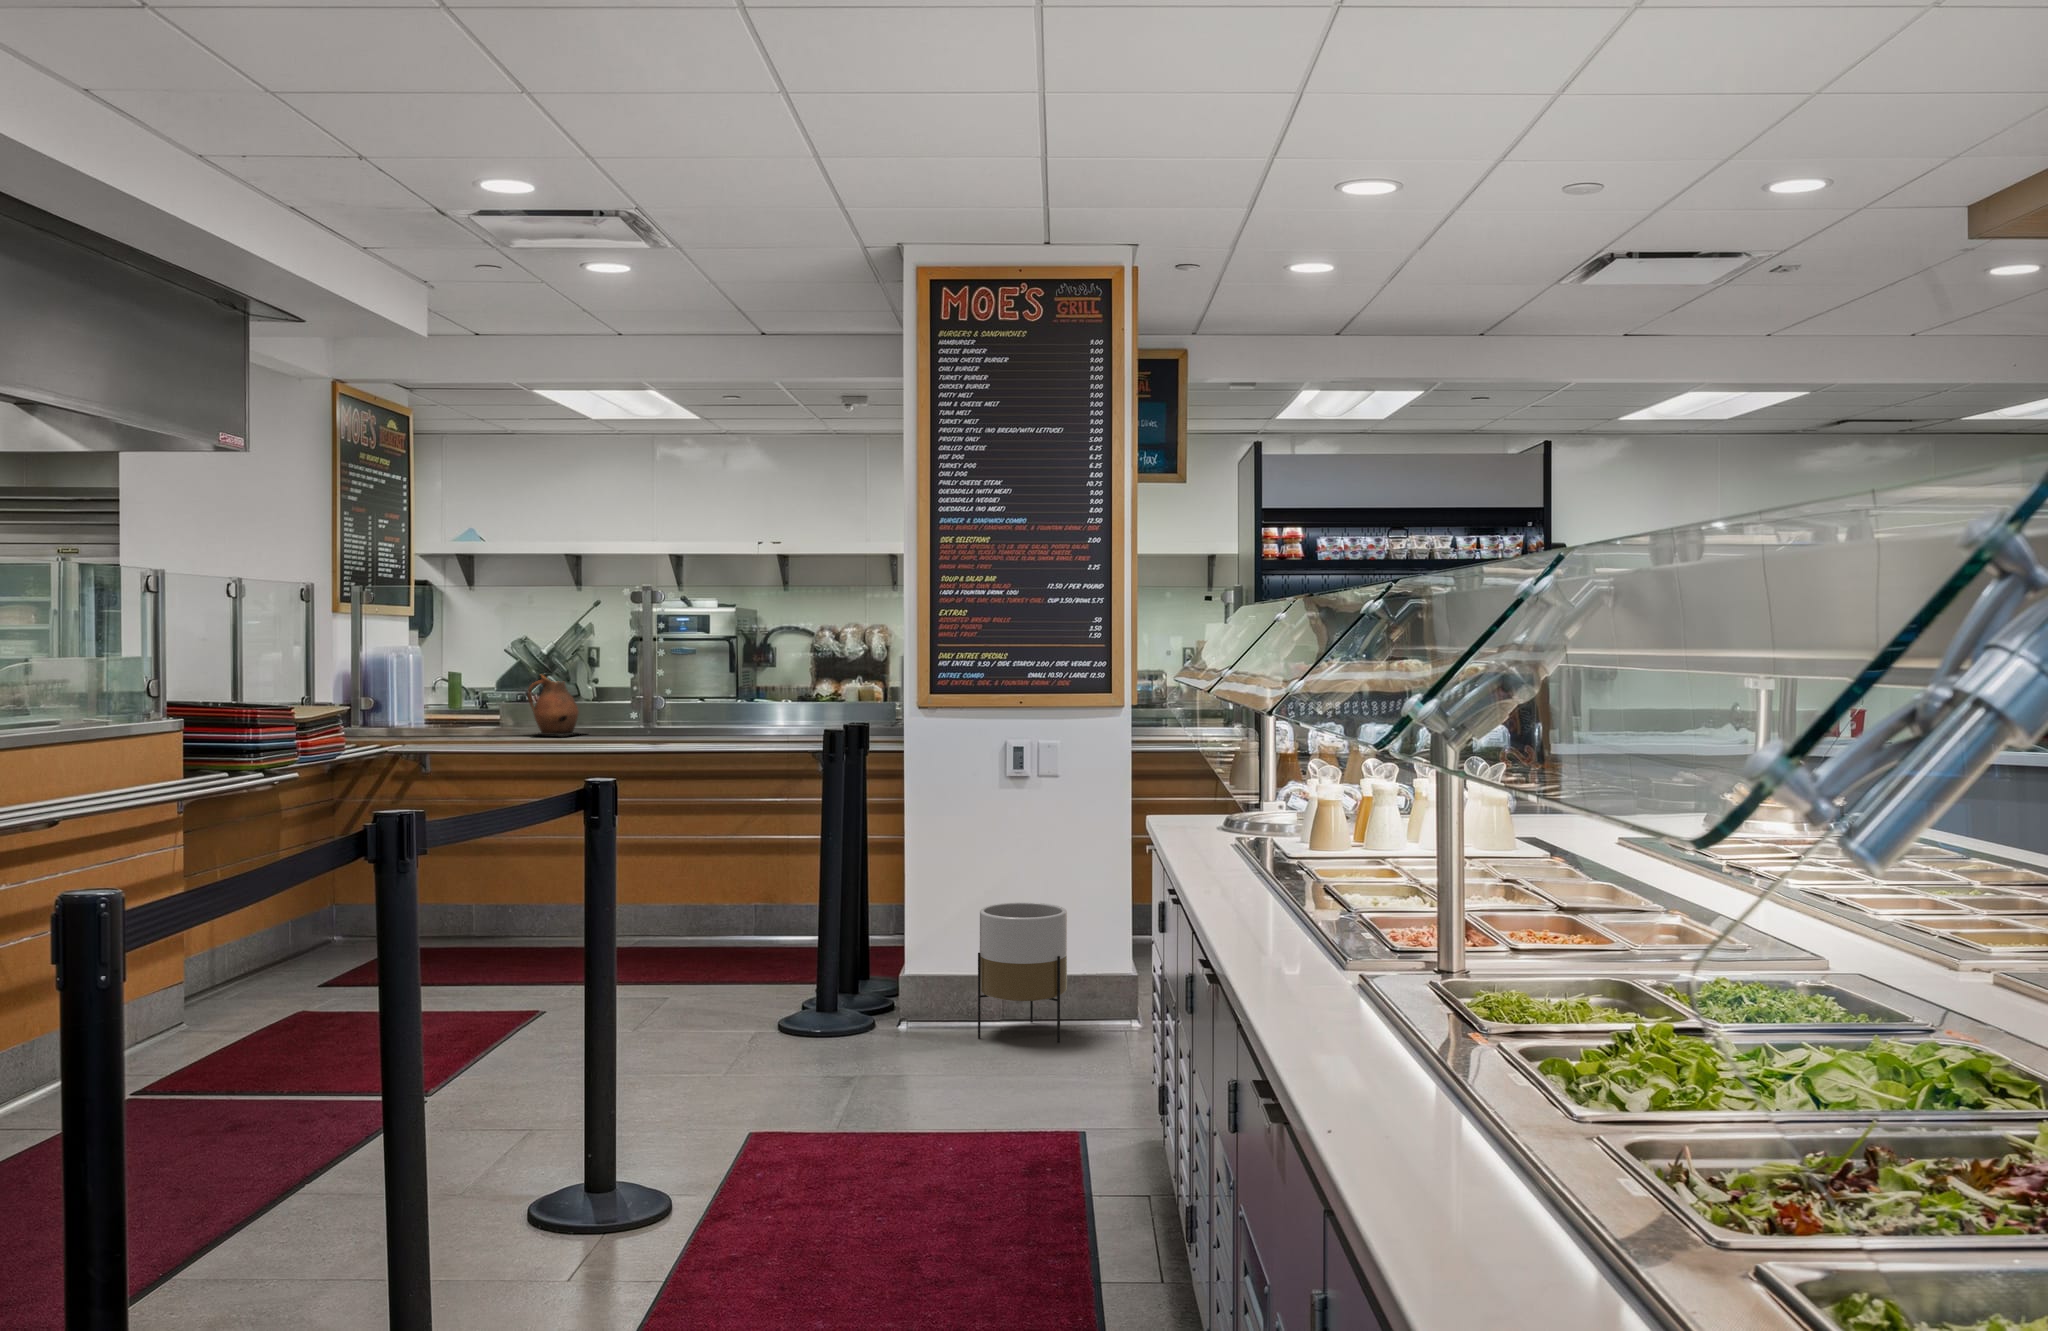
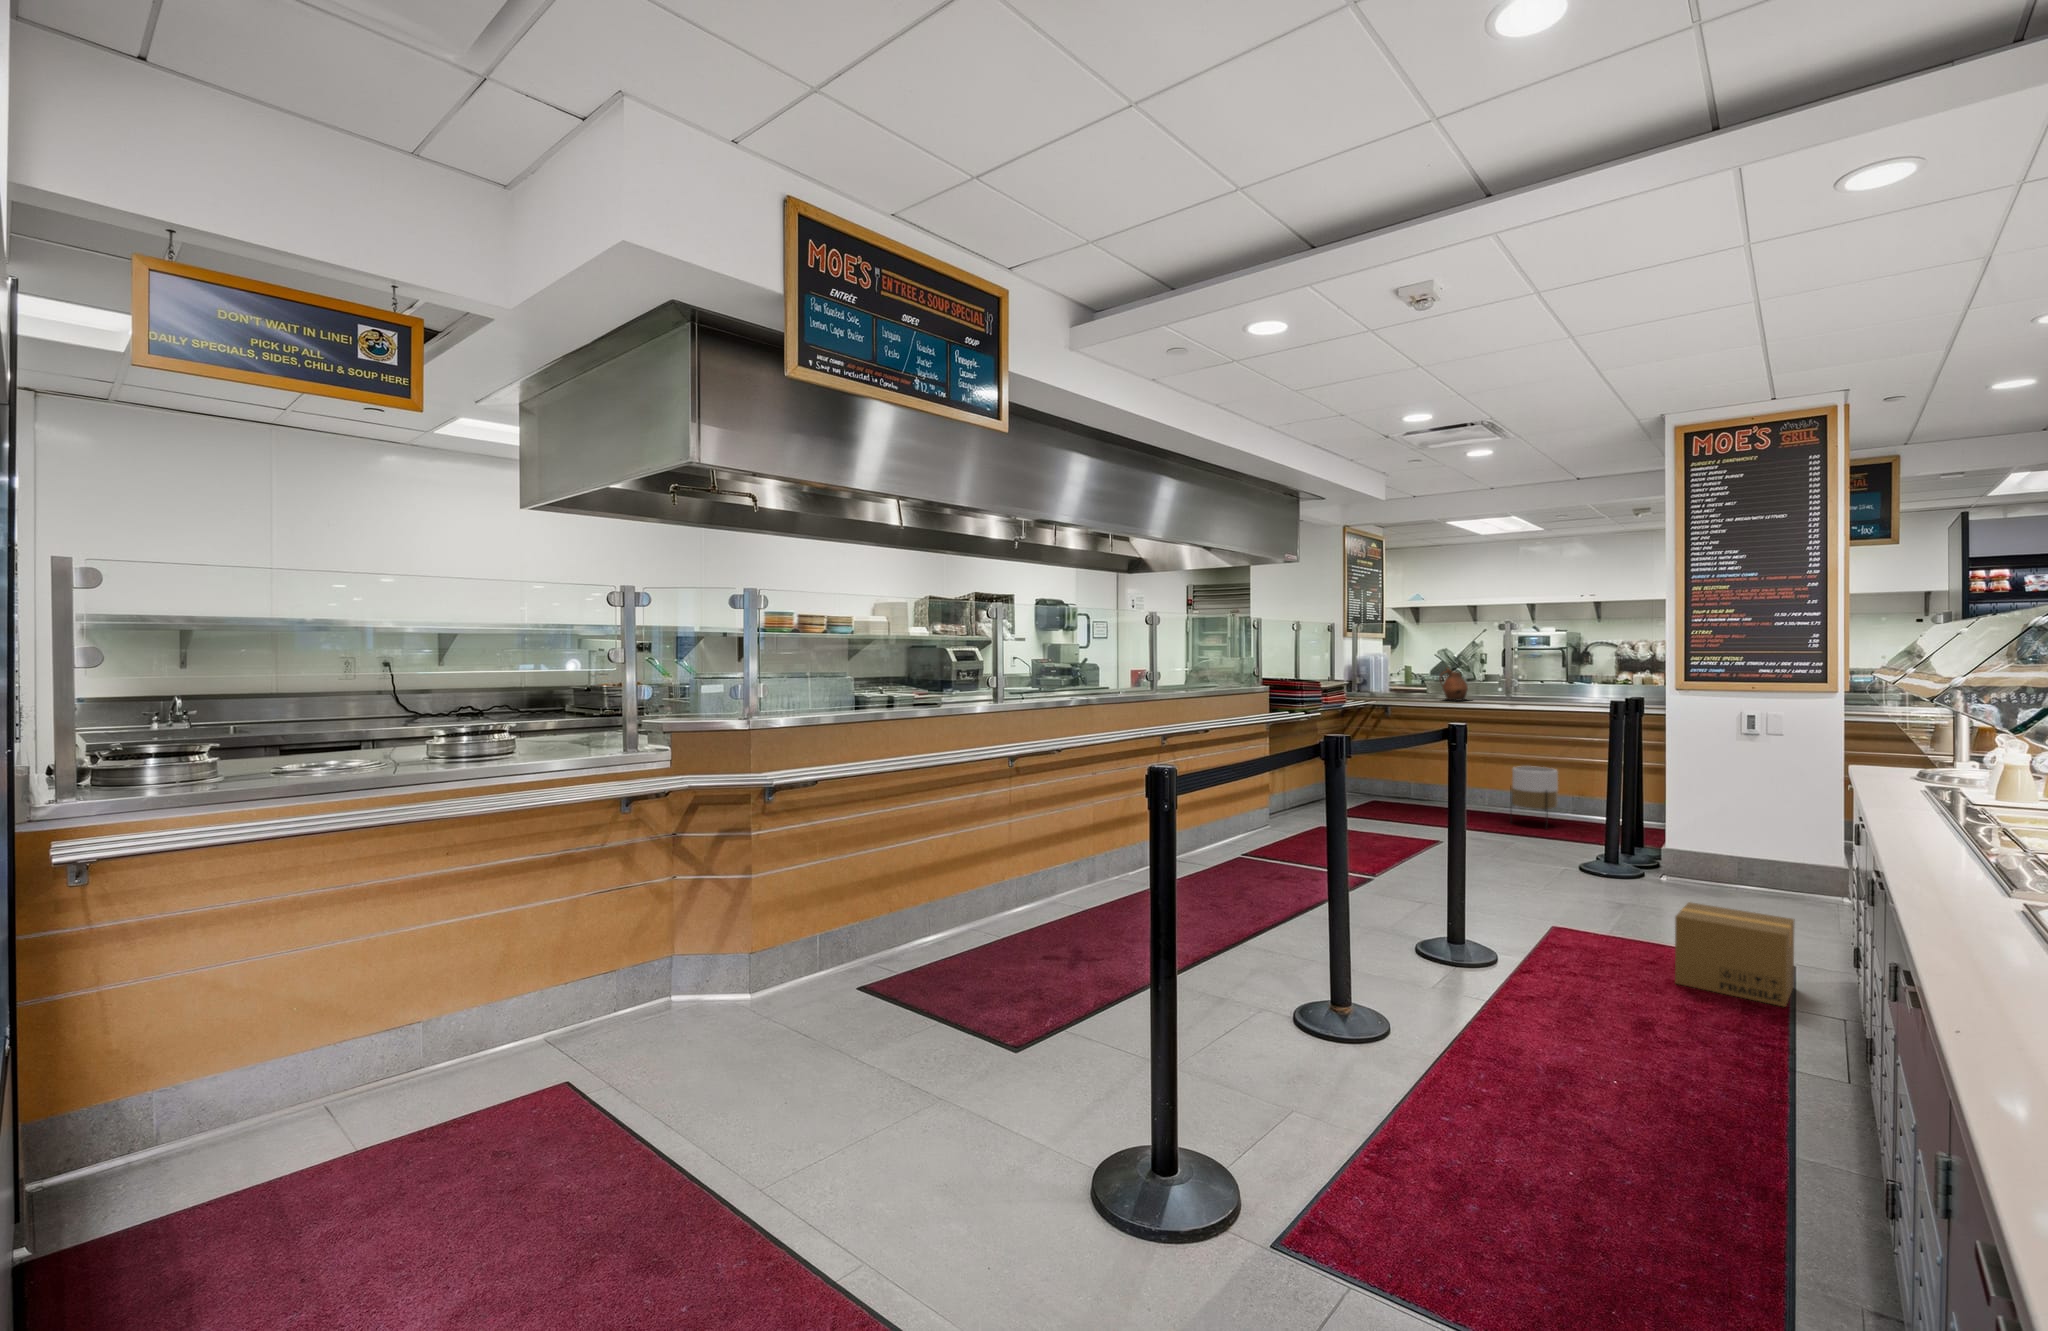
planter: present [978,902,1067,1043] -> present [1510,766,1558,815]
cardboard box: none [994,1103,1155,1271] -> present [1675,902,1794,1007]

